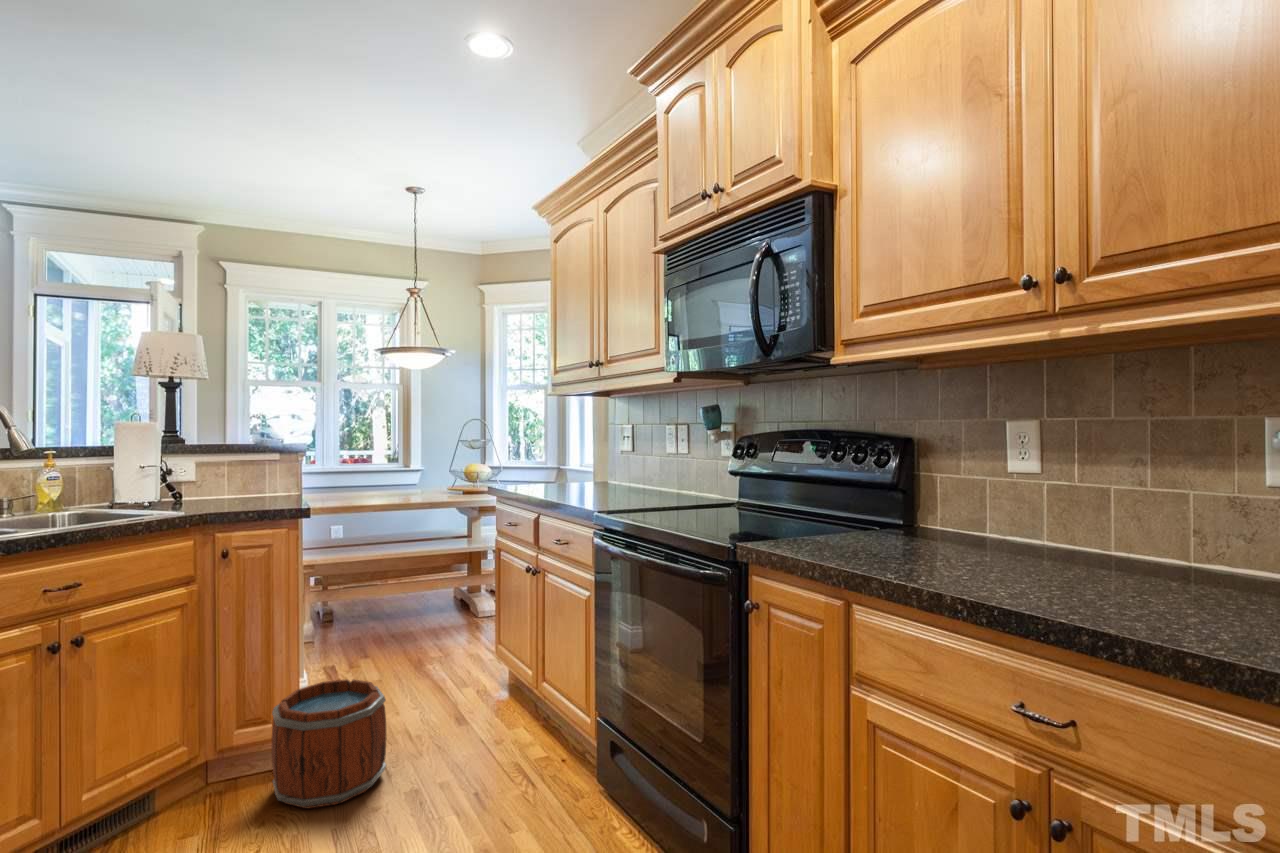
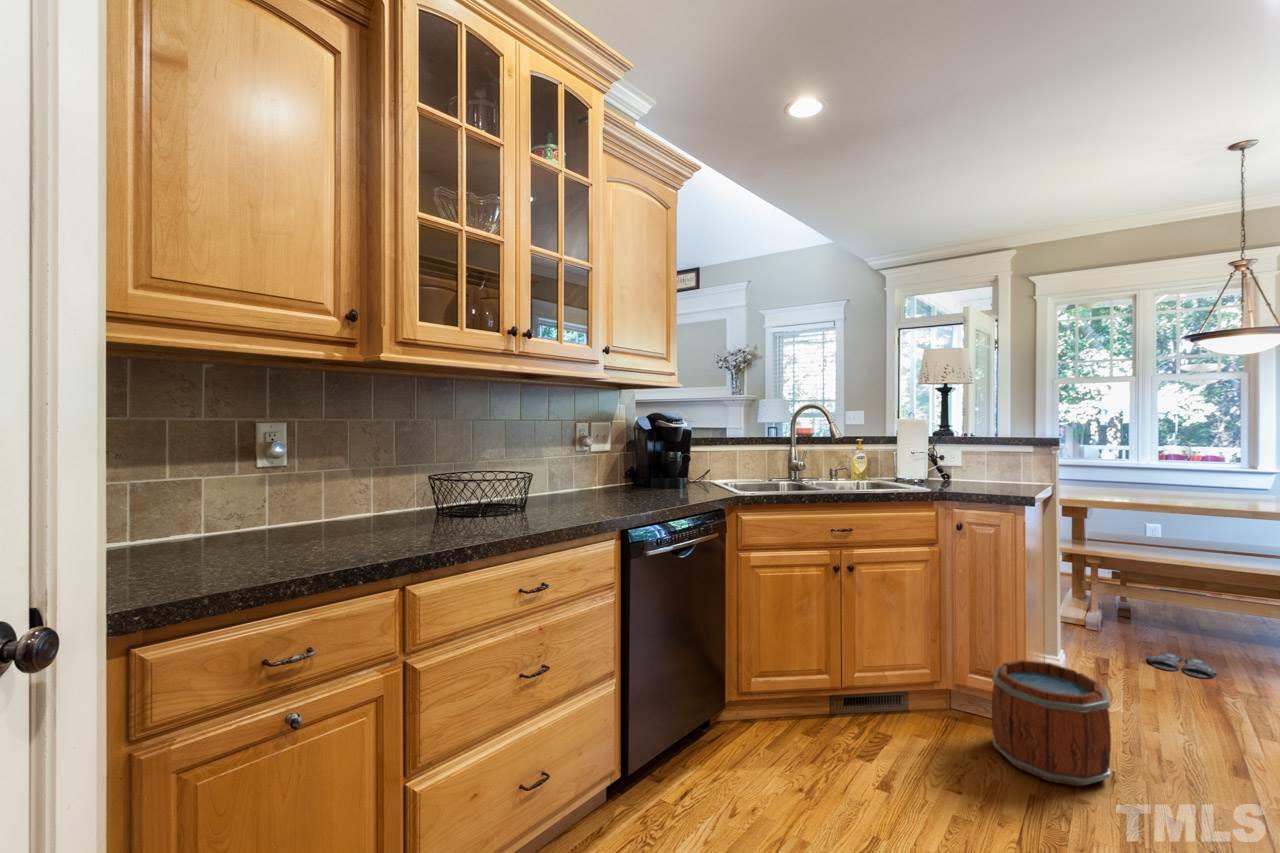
slippers: none [362,638,411,657] -> present [1148,652,1217,678]

